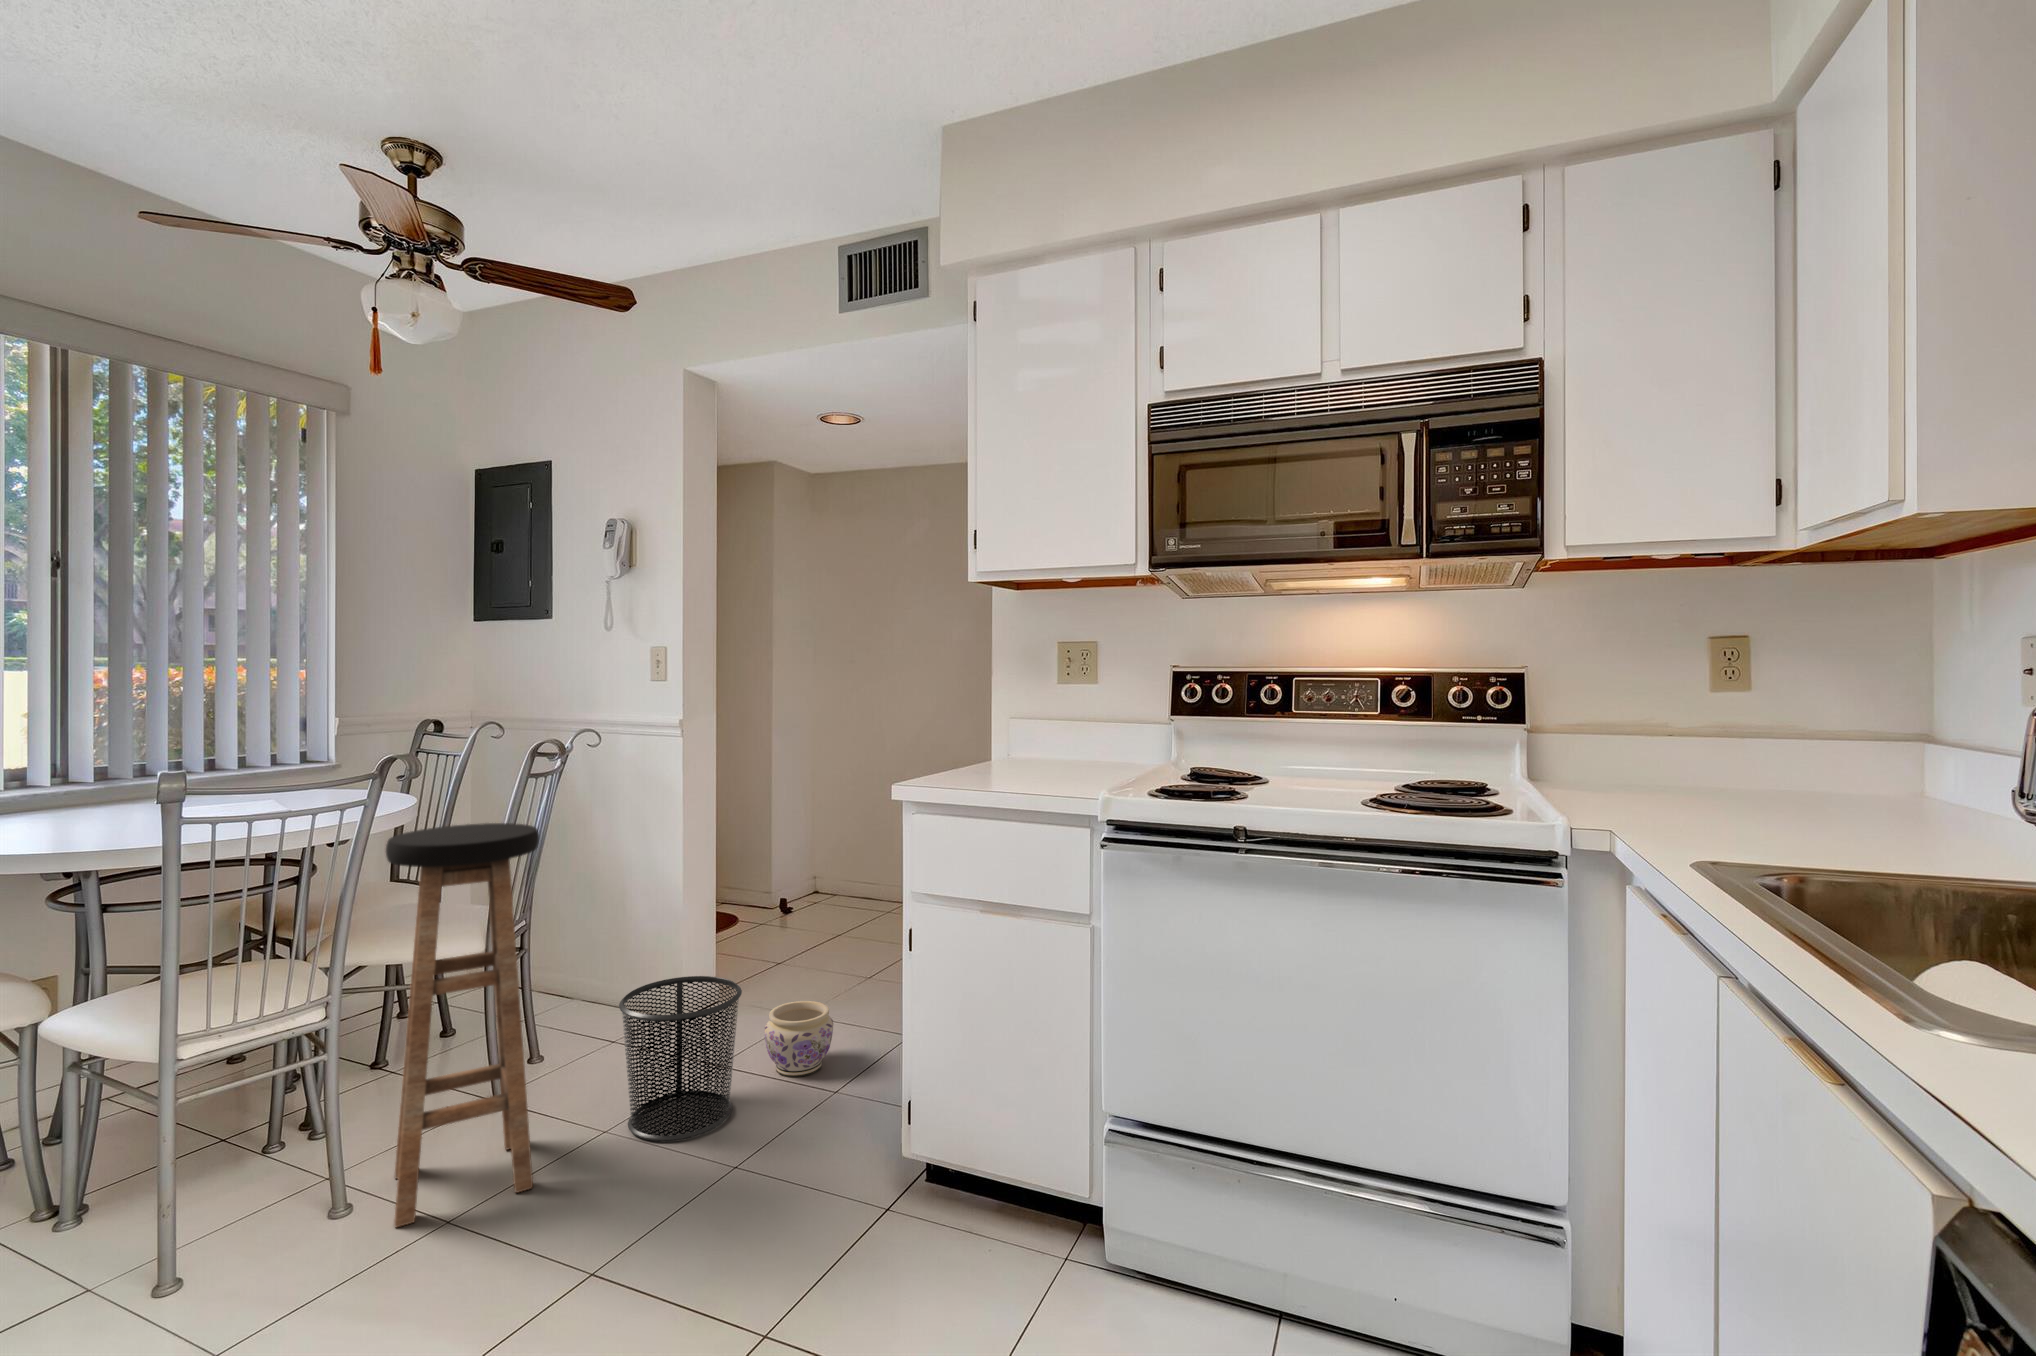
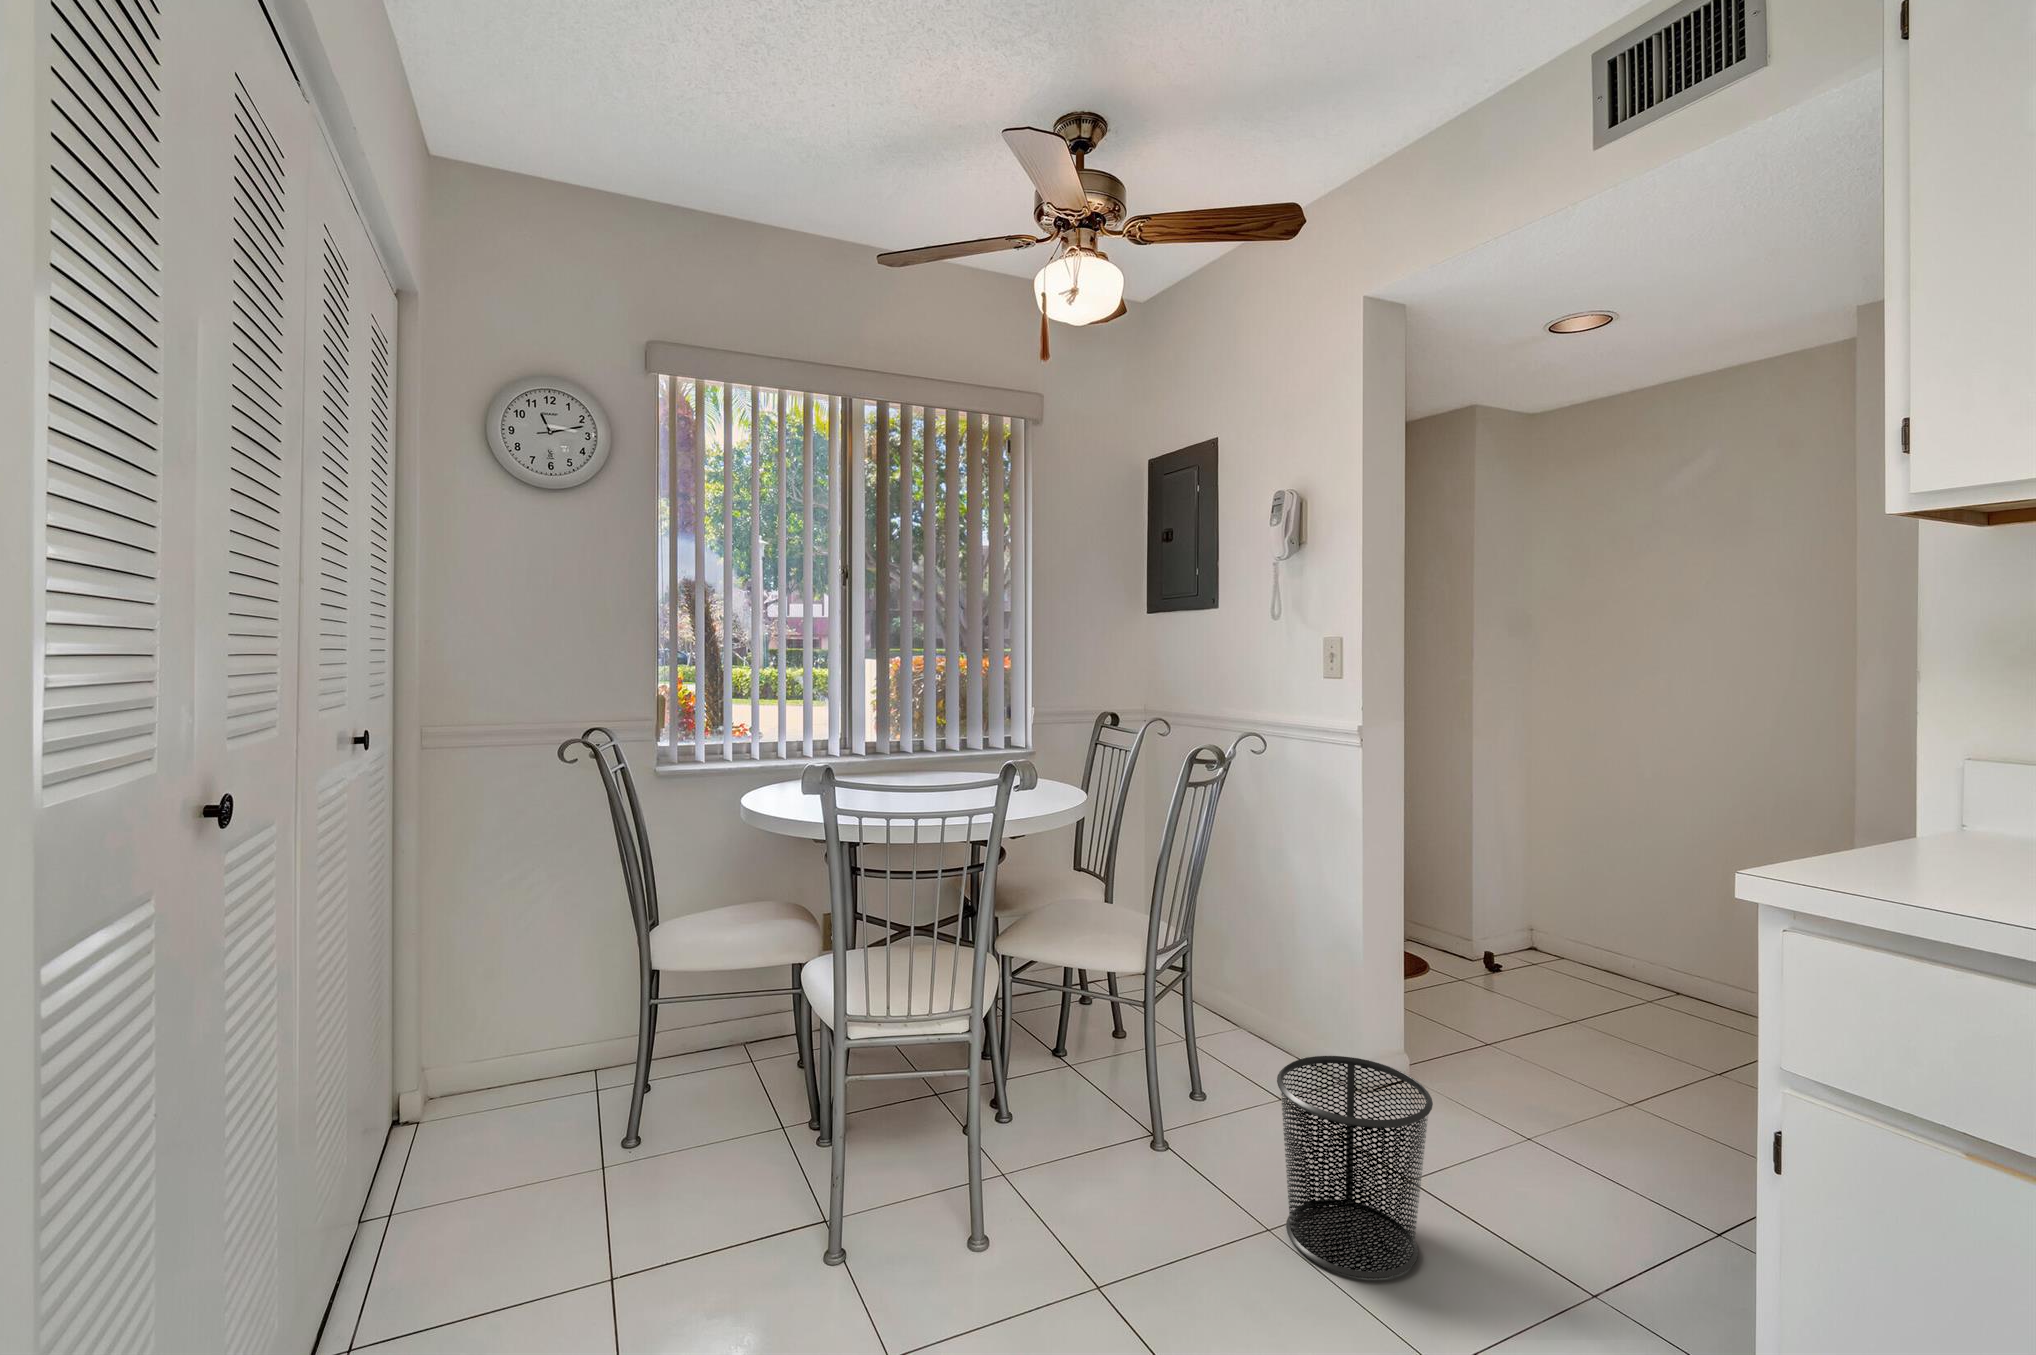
bar stool: present [386,823,539,1228] -> none [1045,838,1189,1272]
planter: present [765,1001,833,1077] -> none [1464,1124,1568,1239]

